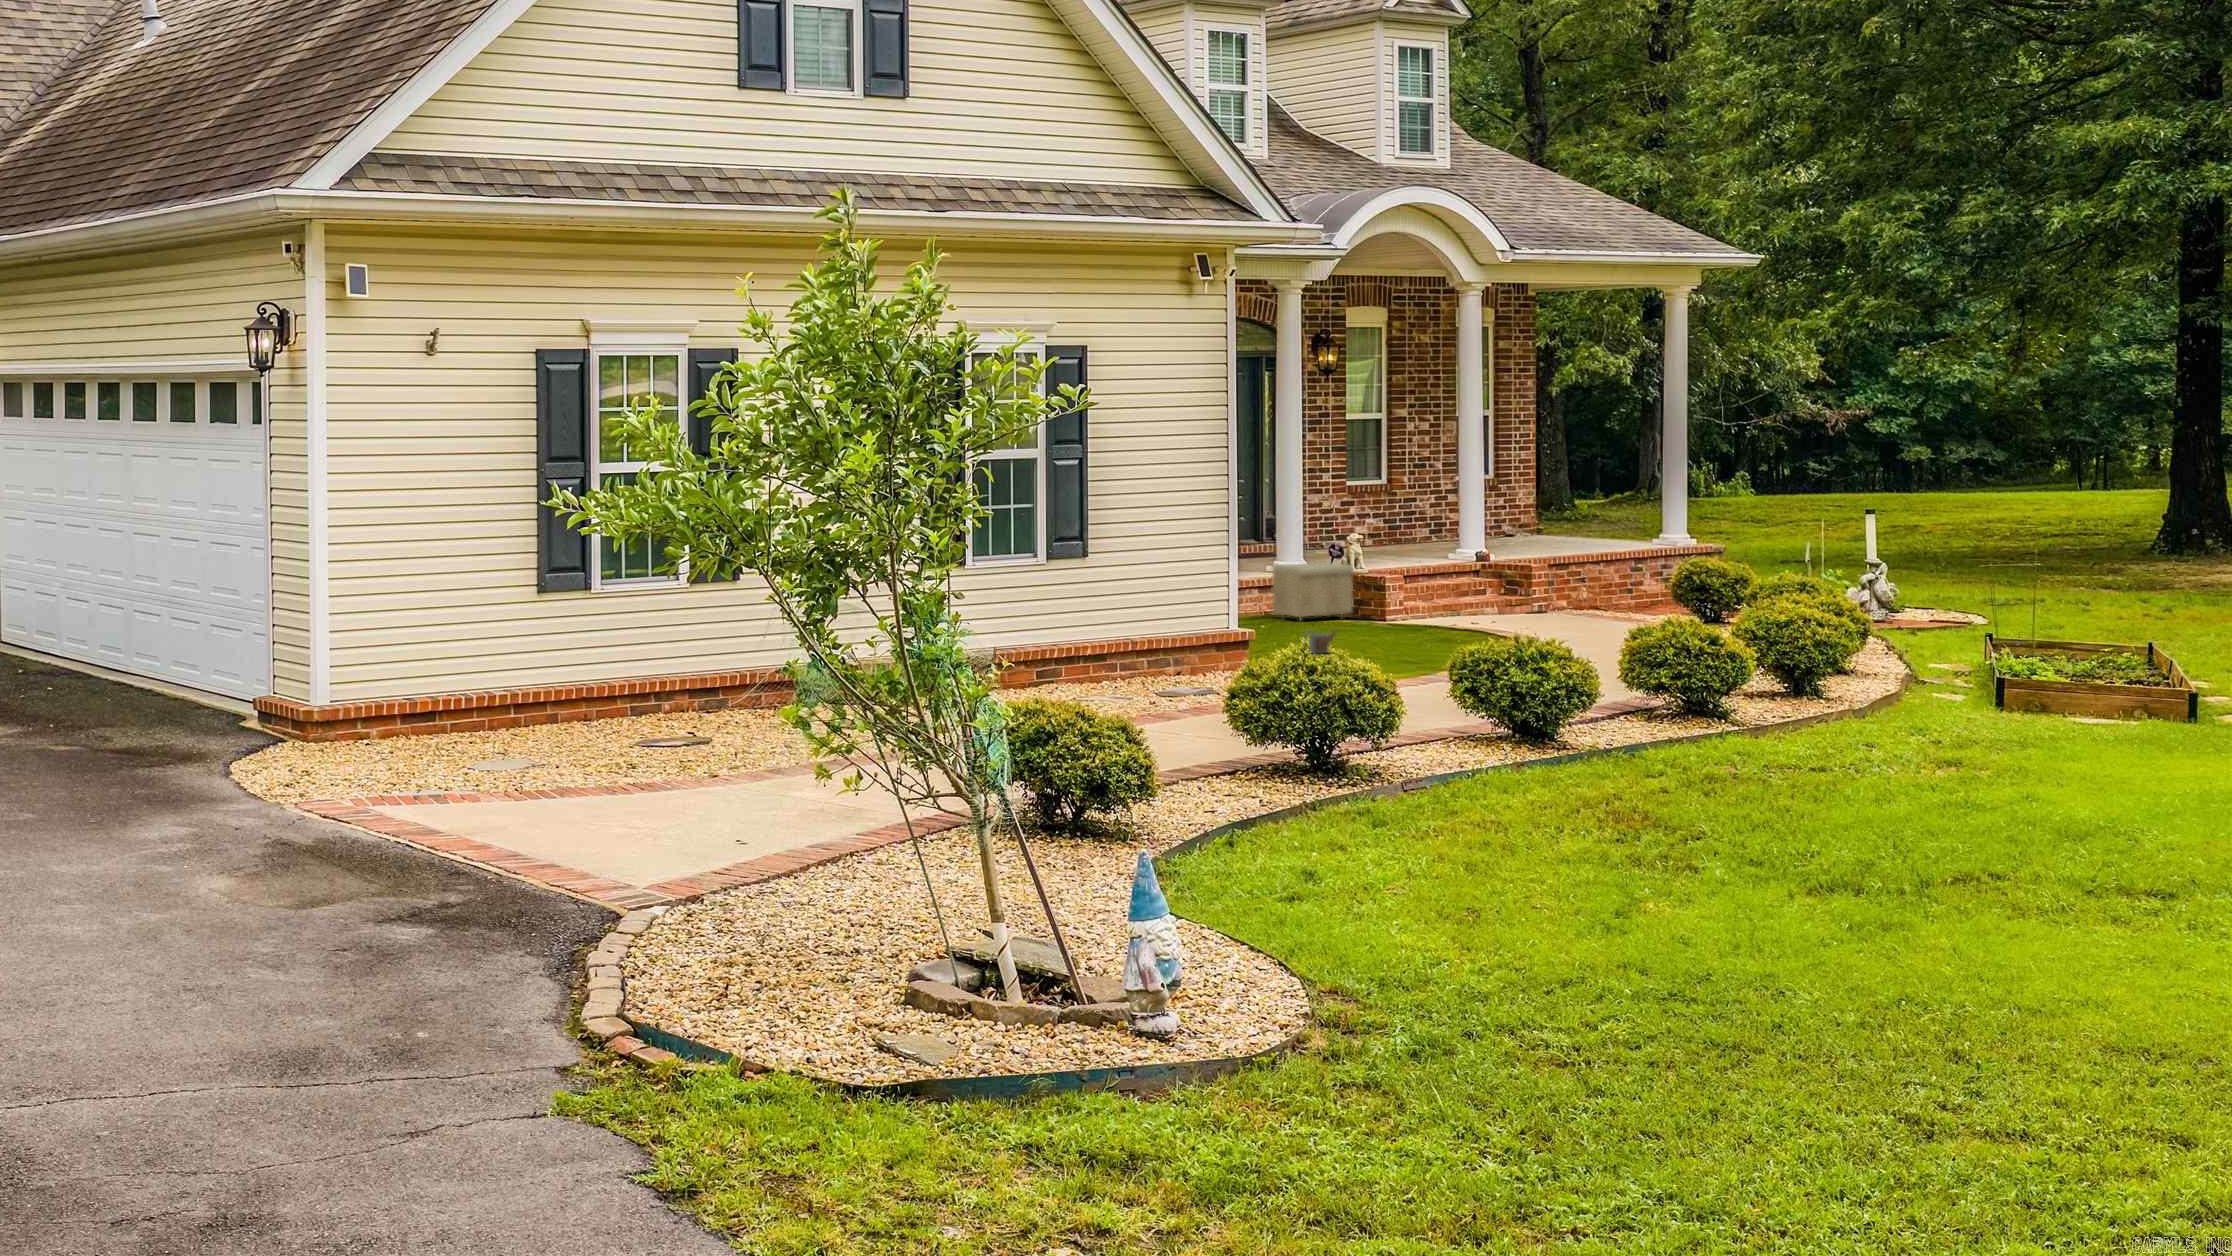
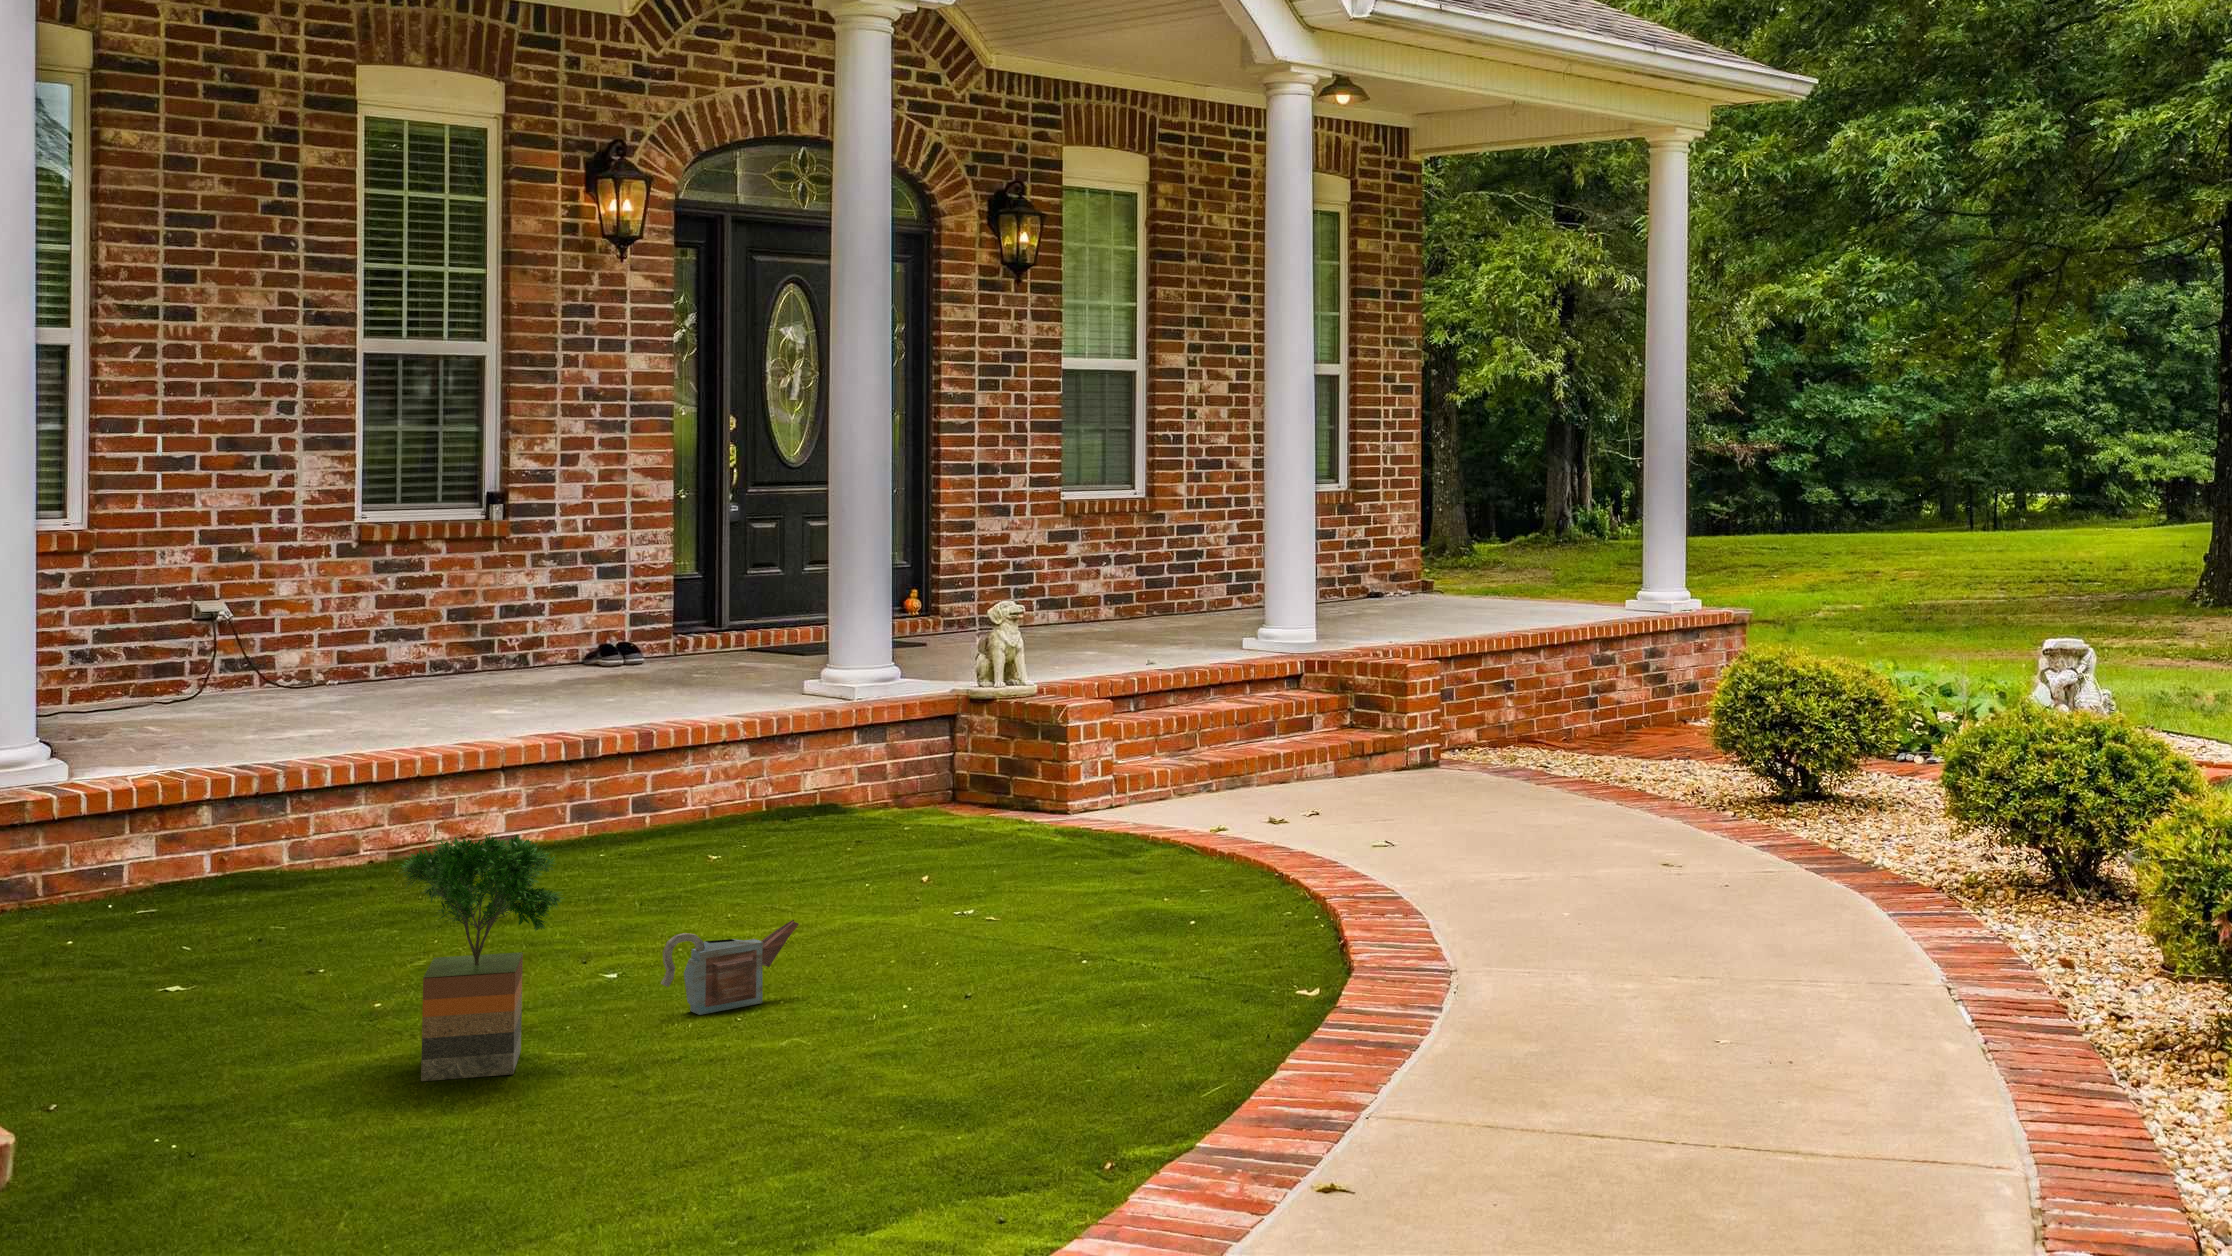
storage bench: present [1273,562,1354,619] -> none [787,665,995,823]
potted tree: none [1245,597,1289,659] -> present [400,835,563,1081]

